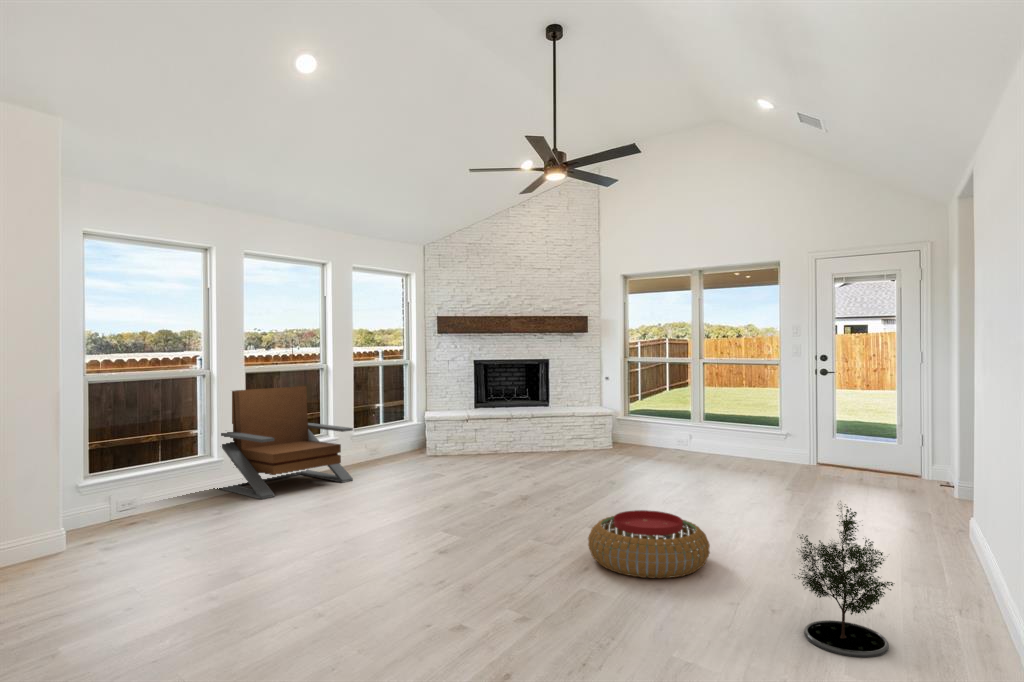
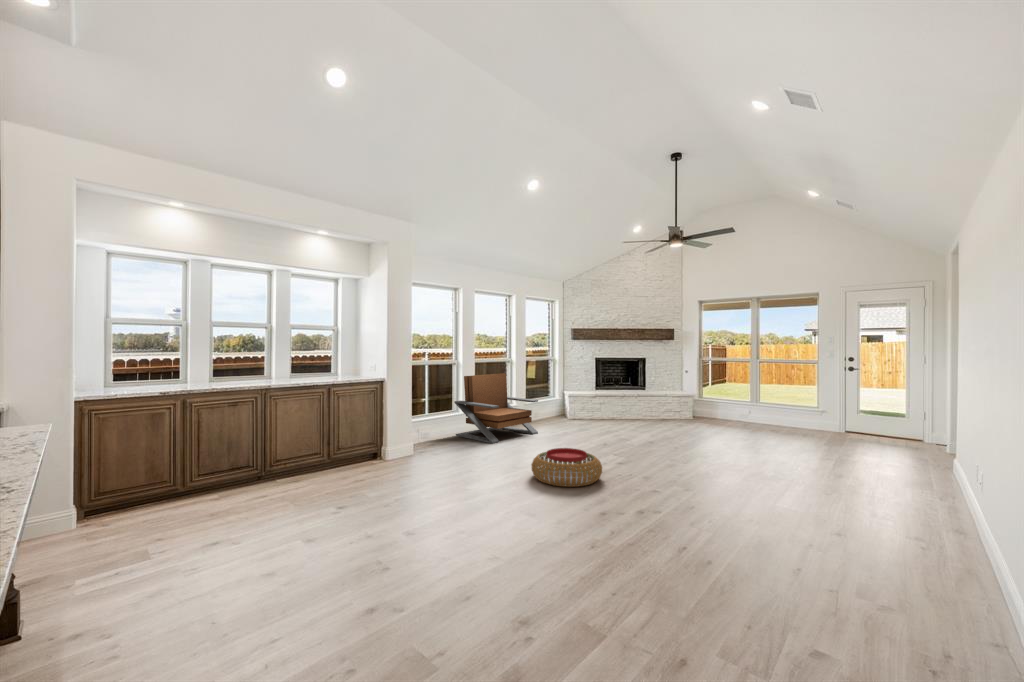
potted tree: present [795,504,893,657] -> none [900,450,979,549]
pouf: present [588,510,710,578] -> present [531,448,602,487]

